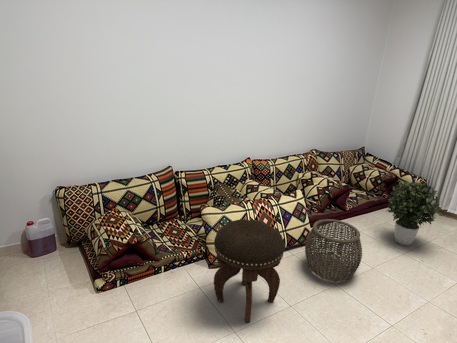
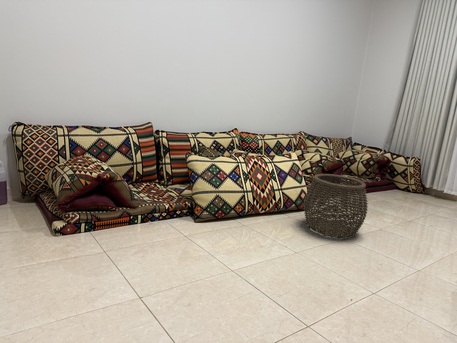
potted plant: present [387,180,441,246] -> none [385,145,443,216]
footstool: present [214,219,285,323] -> none [204,151,290,265]

